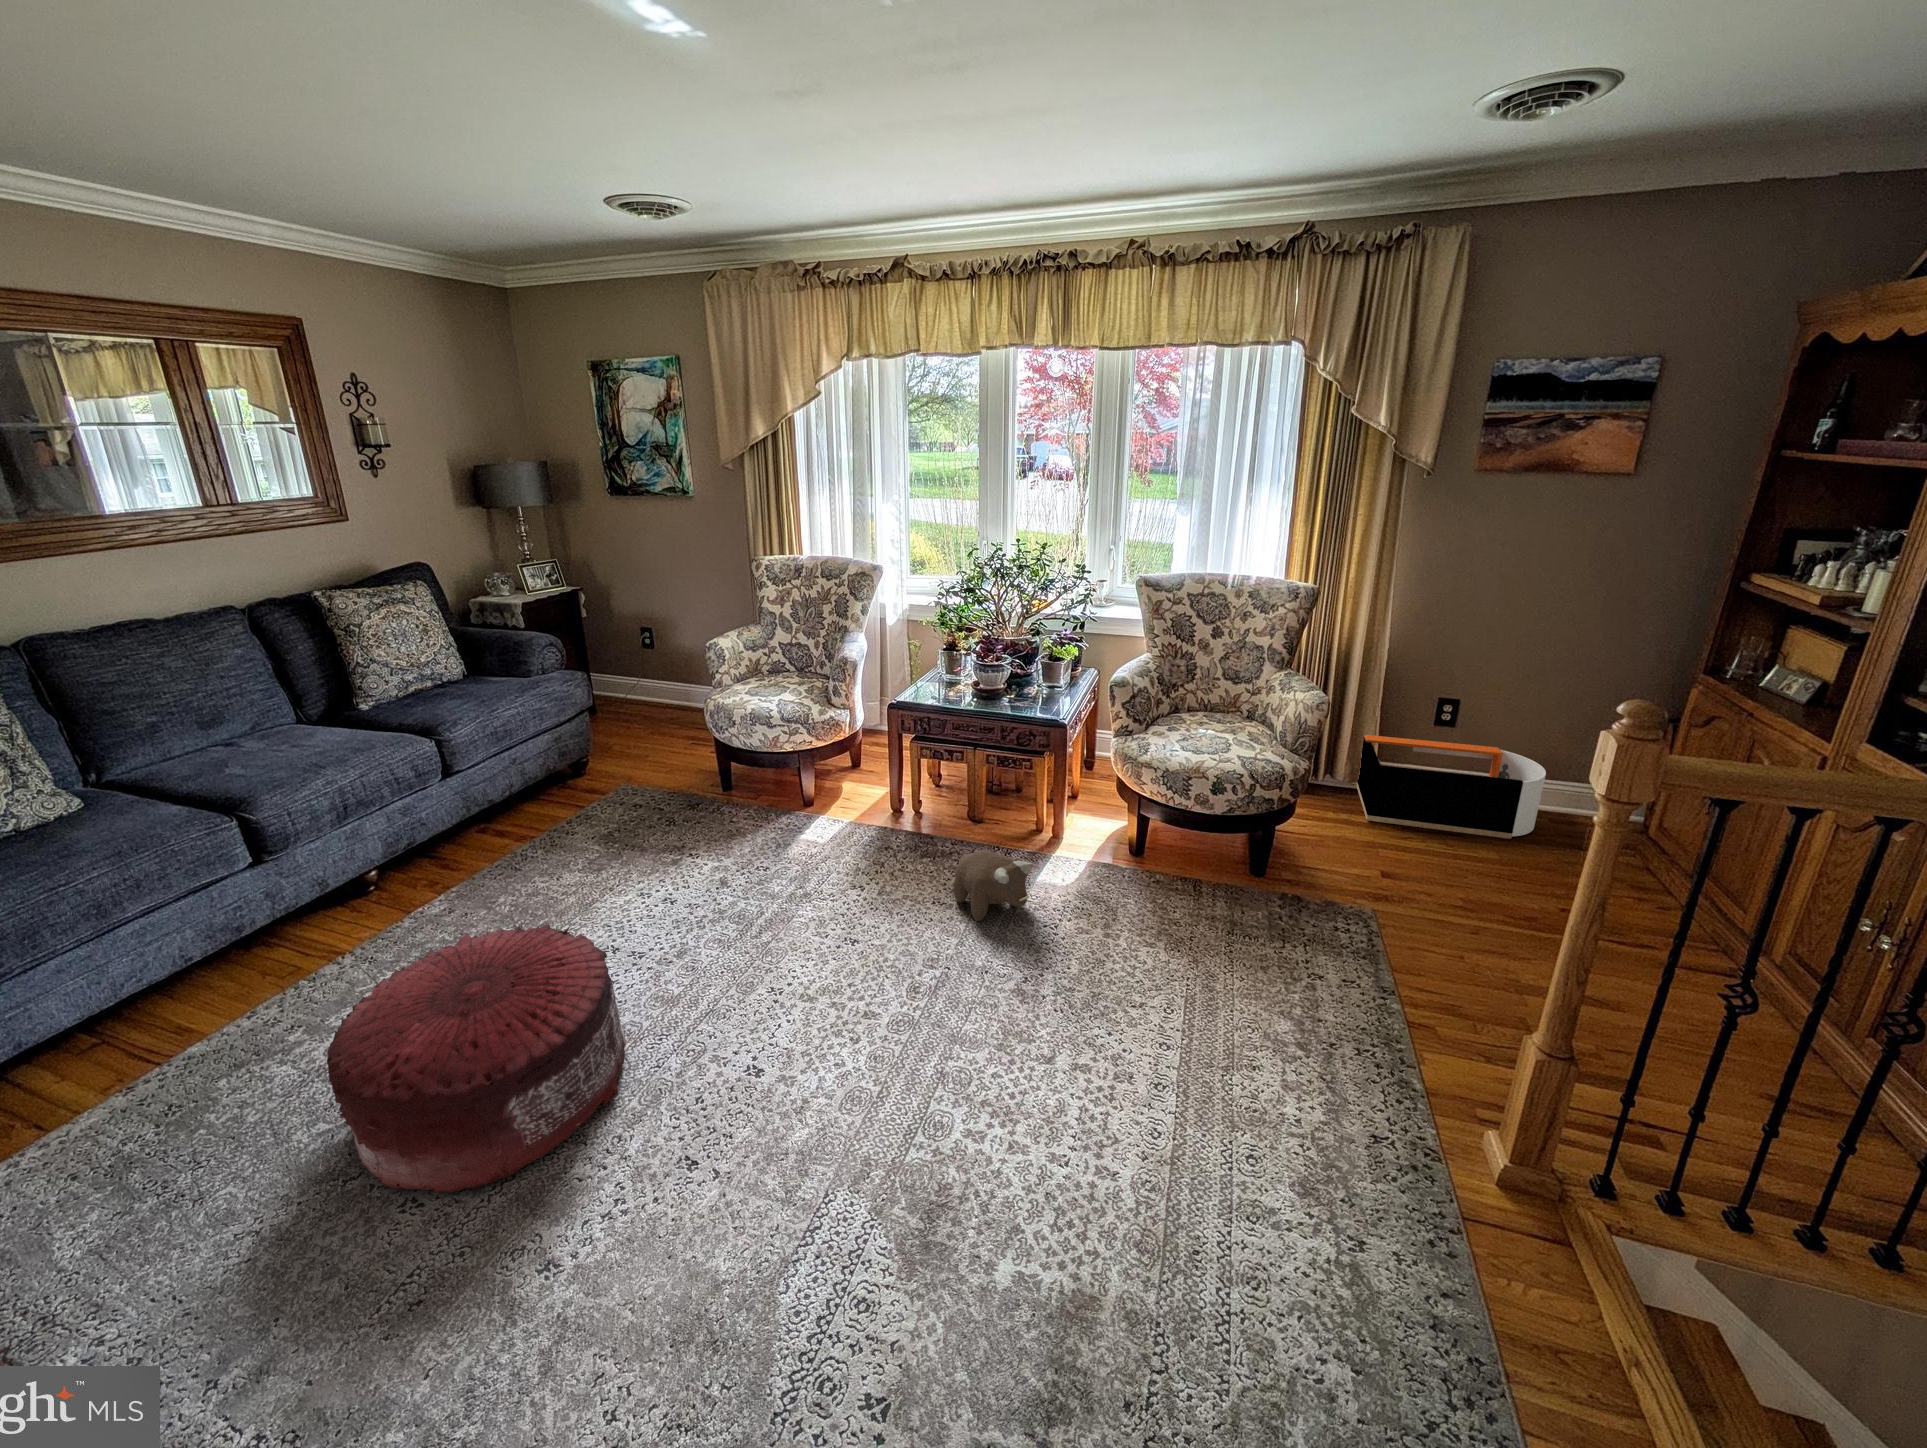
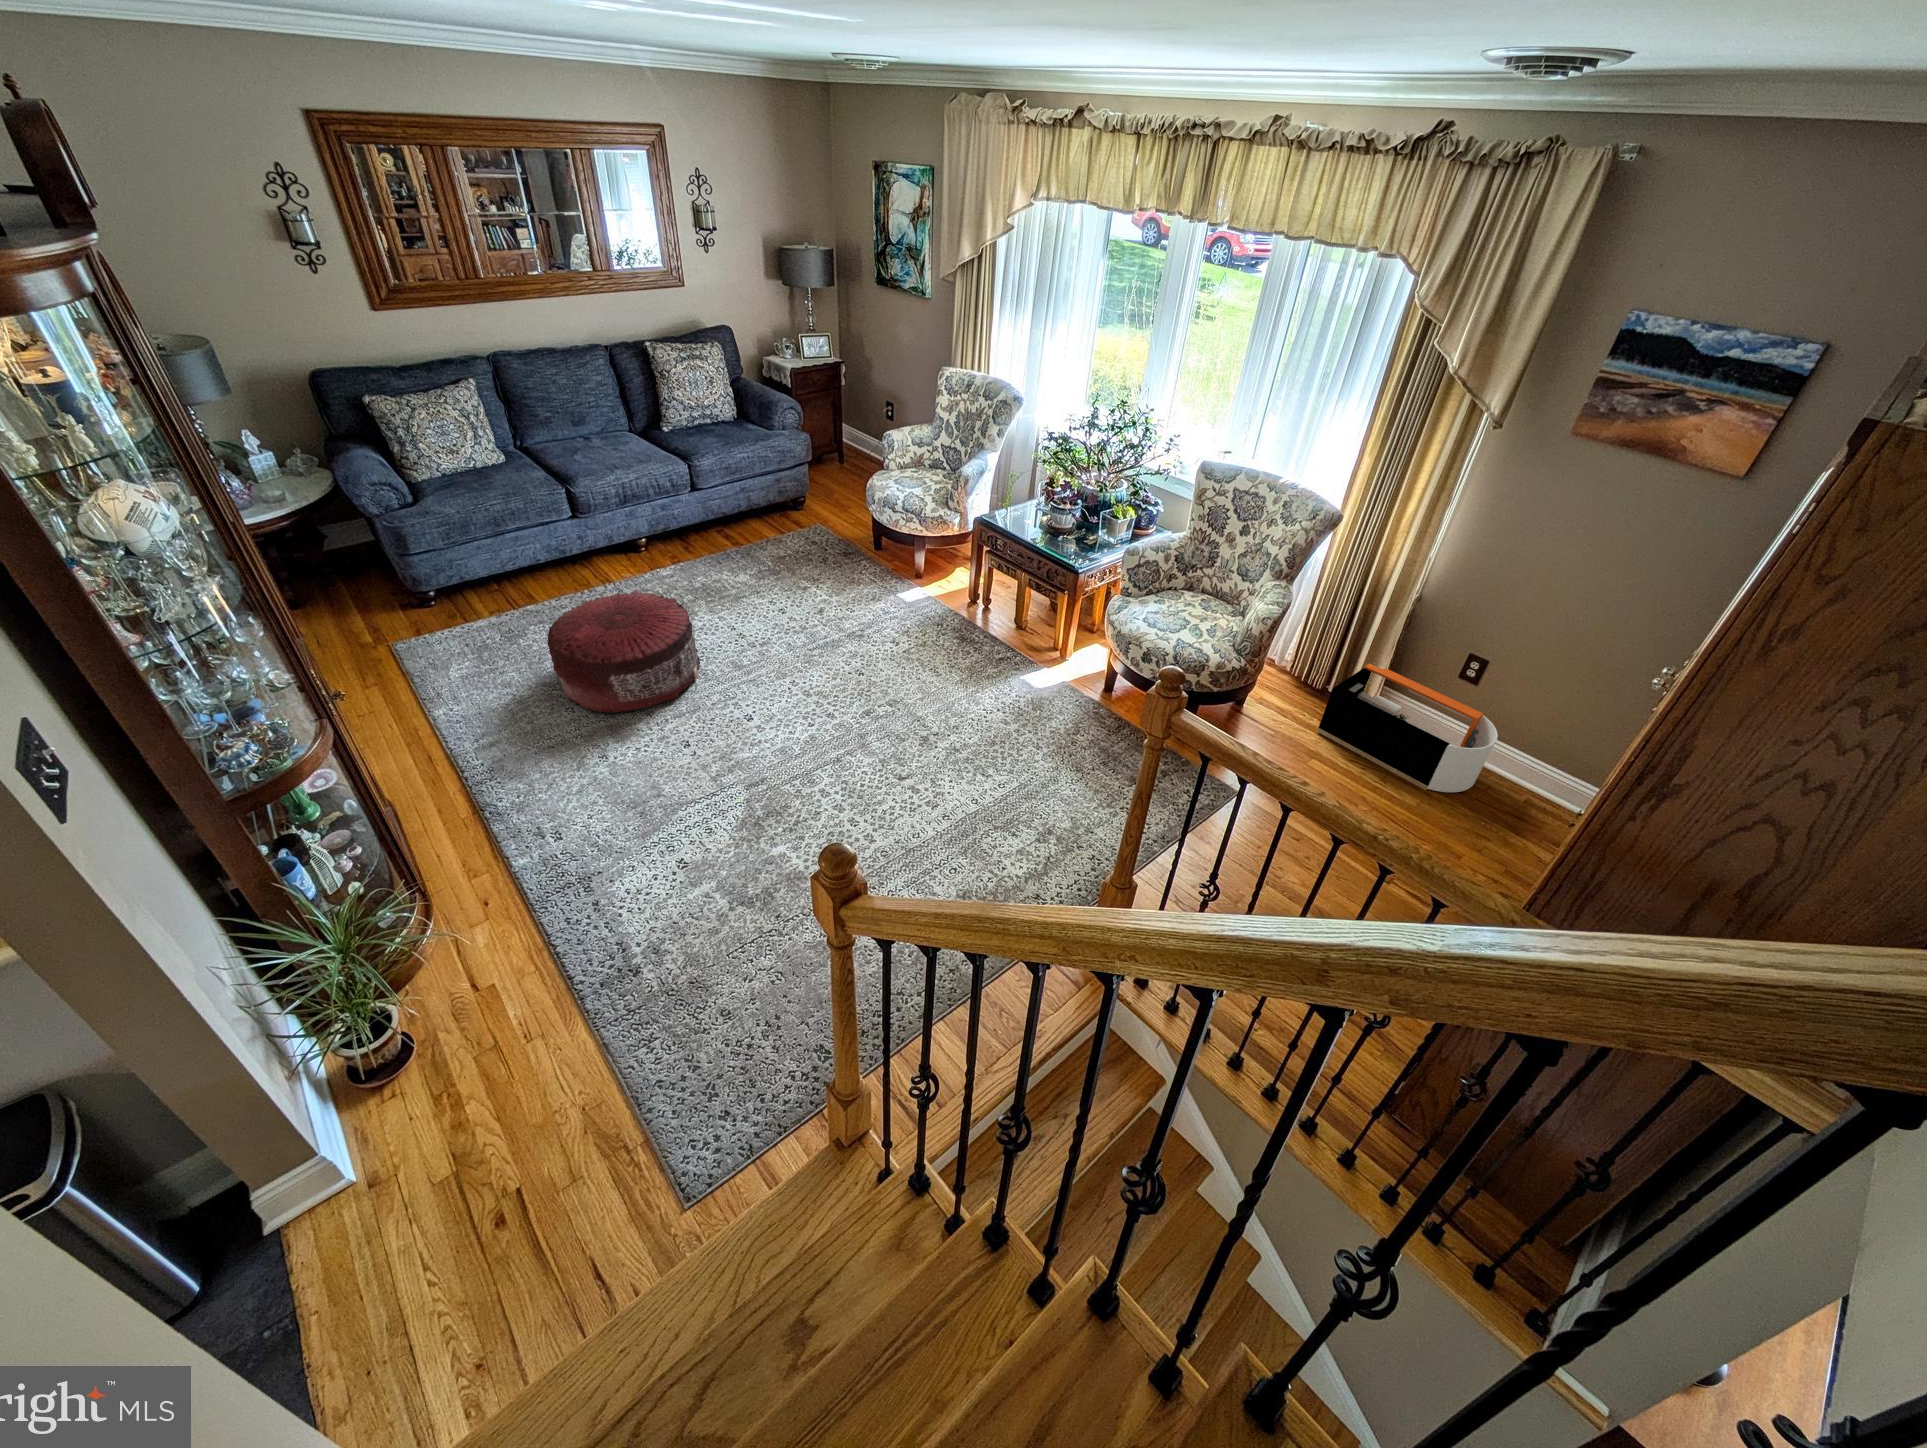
plush toy: present [954,851,1033,921] -> none [931,643,977,689]

